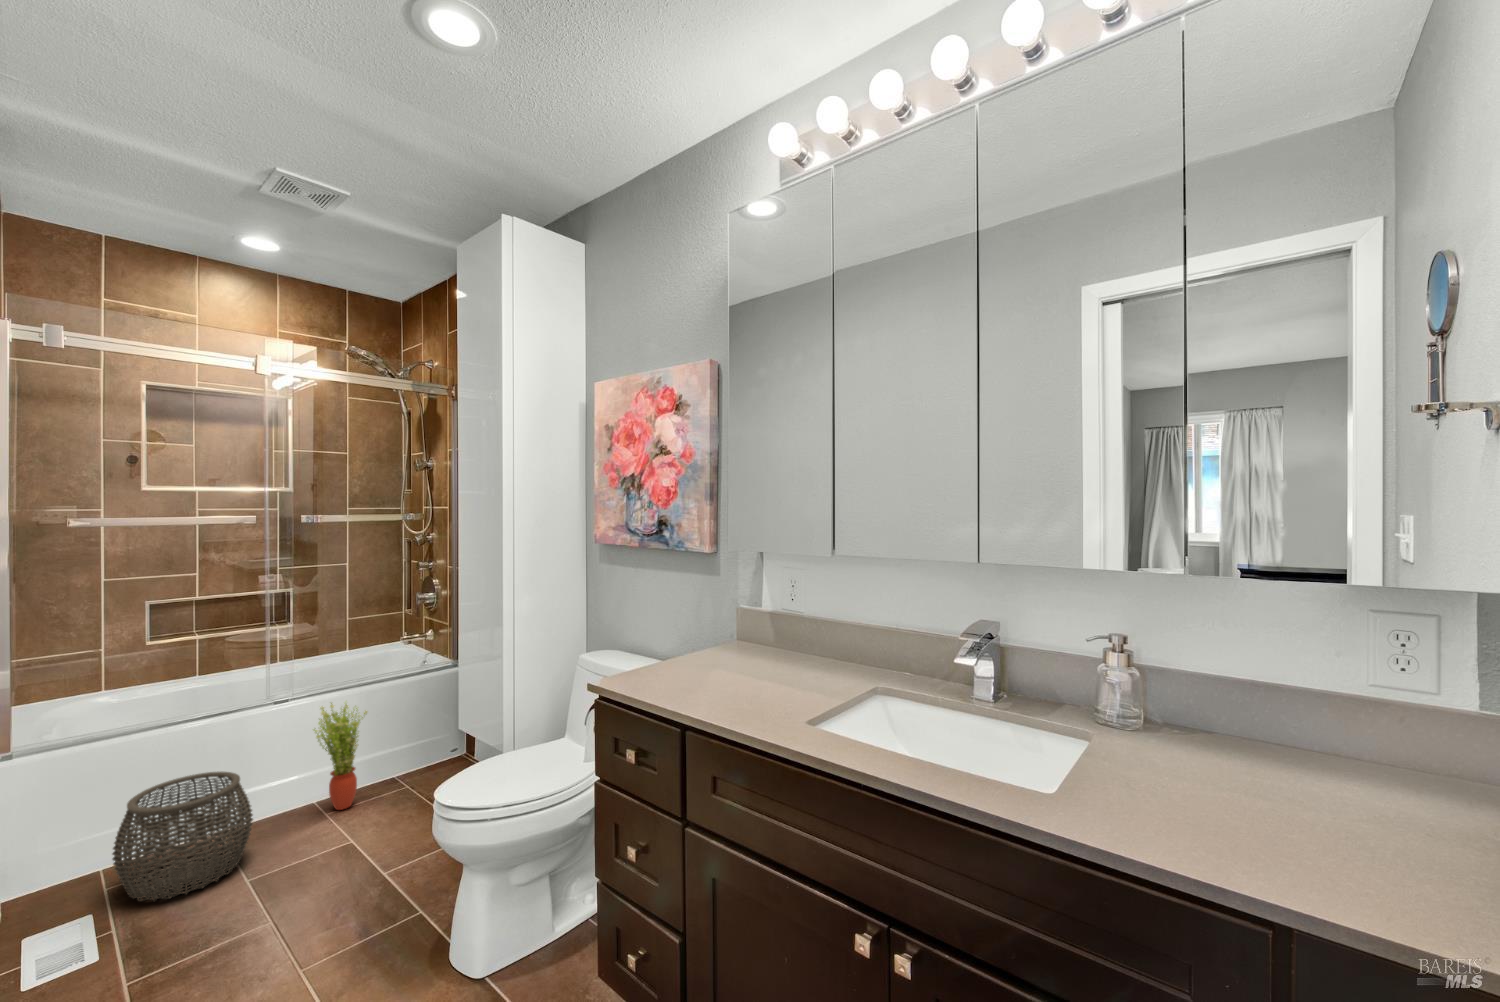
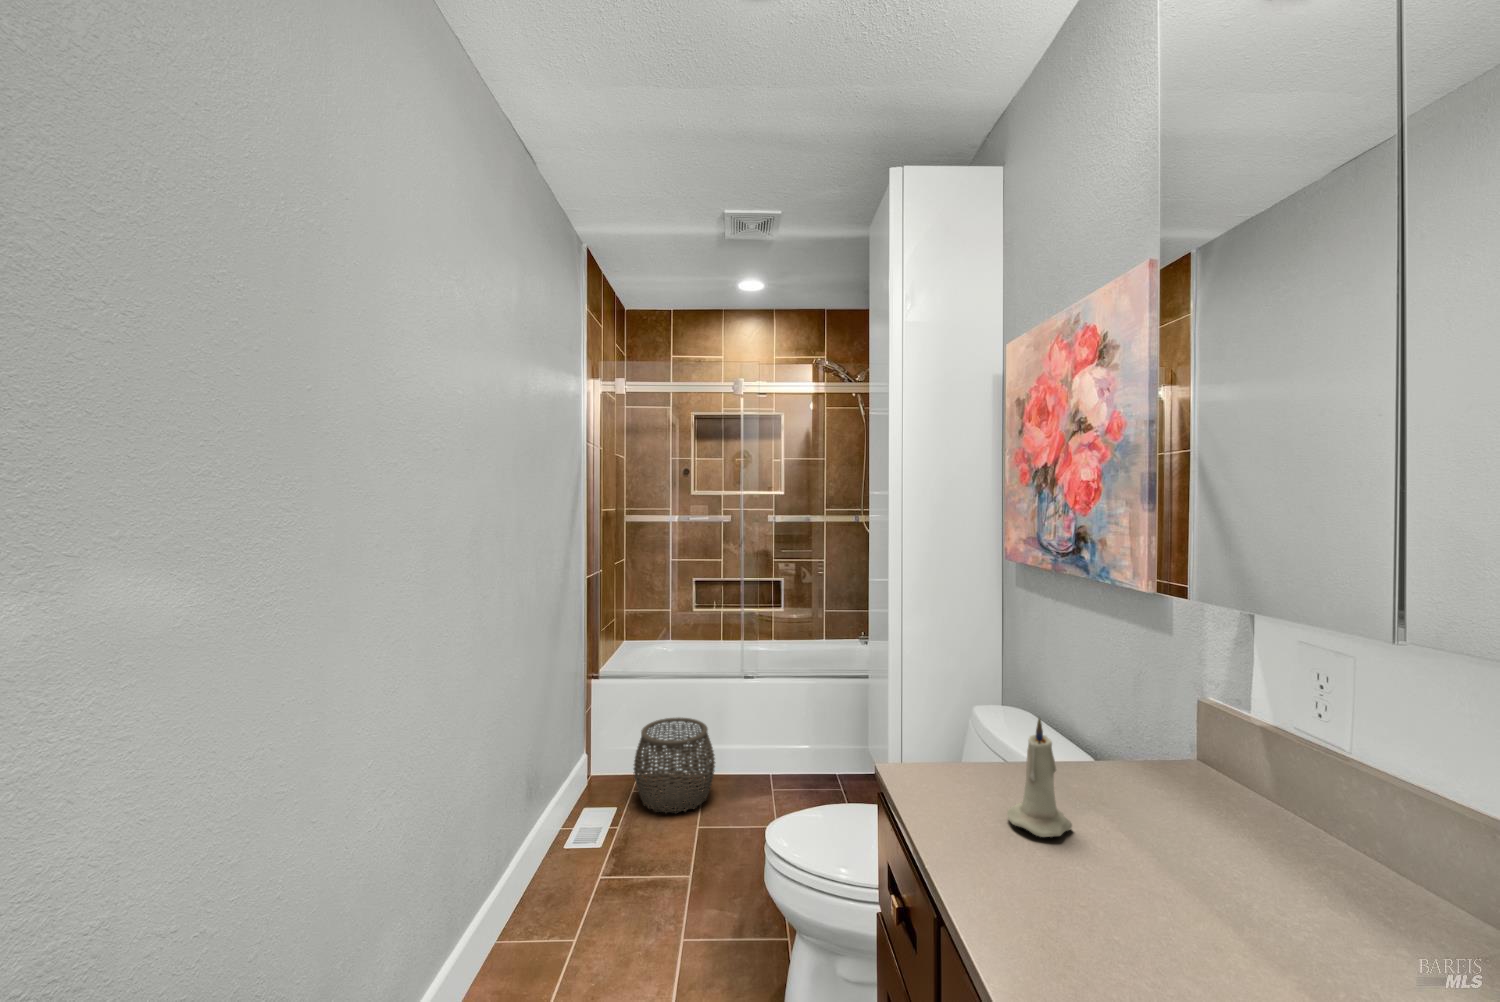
candle: none [683,620,714,683] -> present [1007,718,1072,837]
potted plant: present [314,703,367,810] -> none [766,684,809,786]

